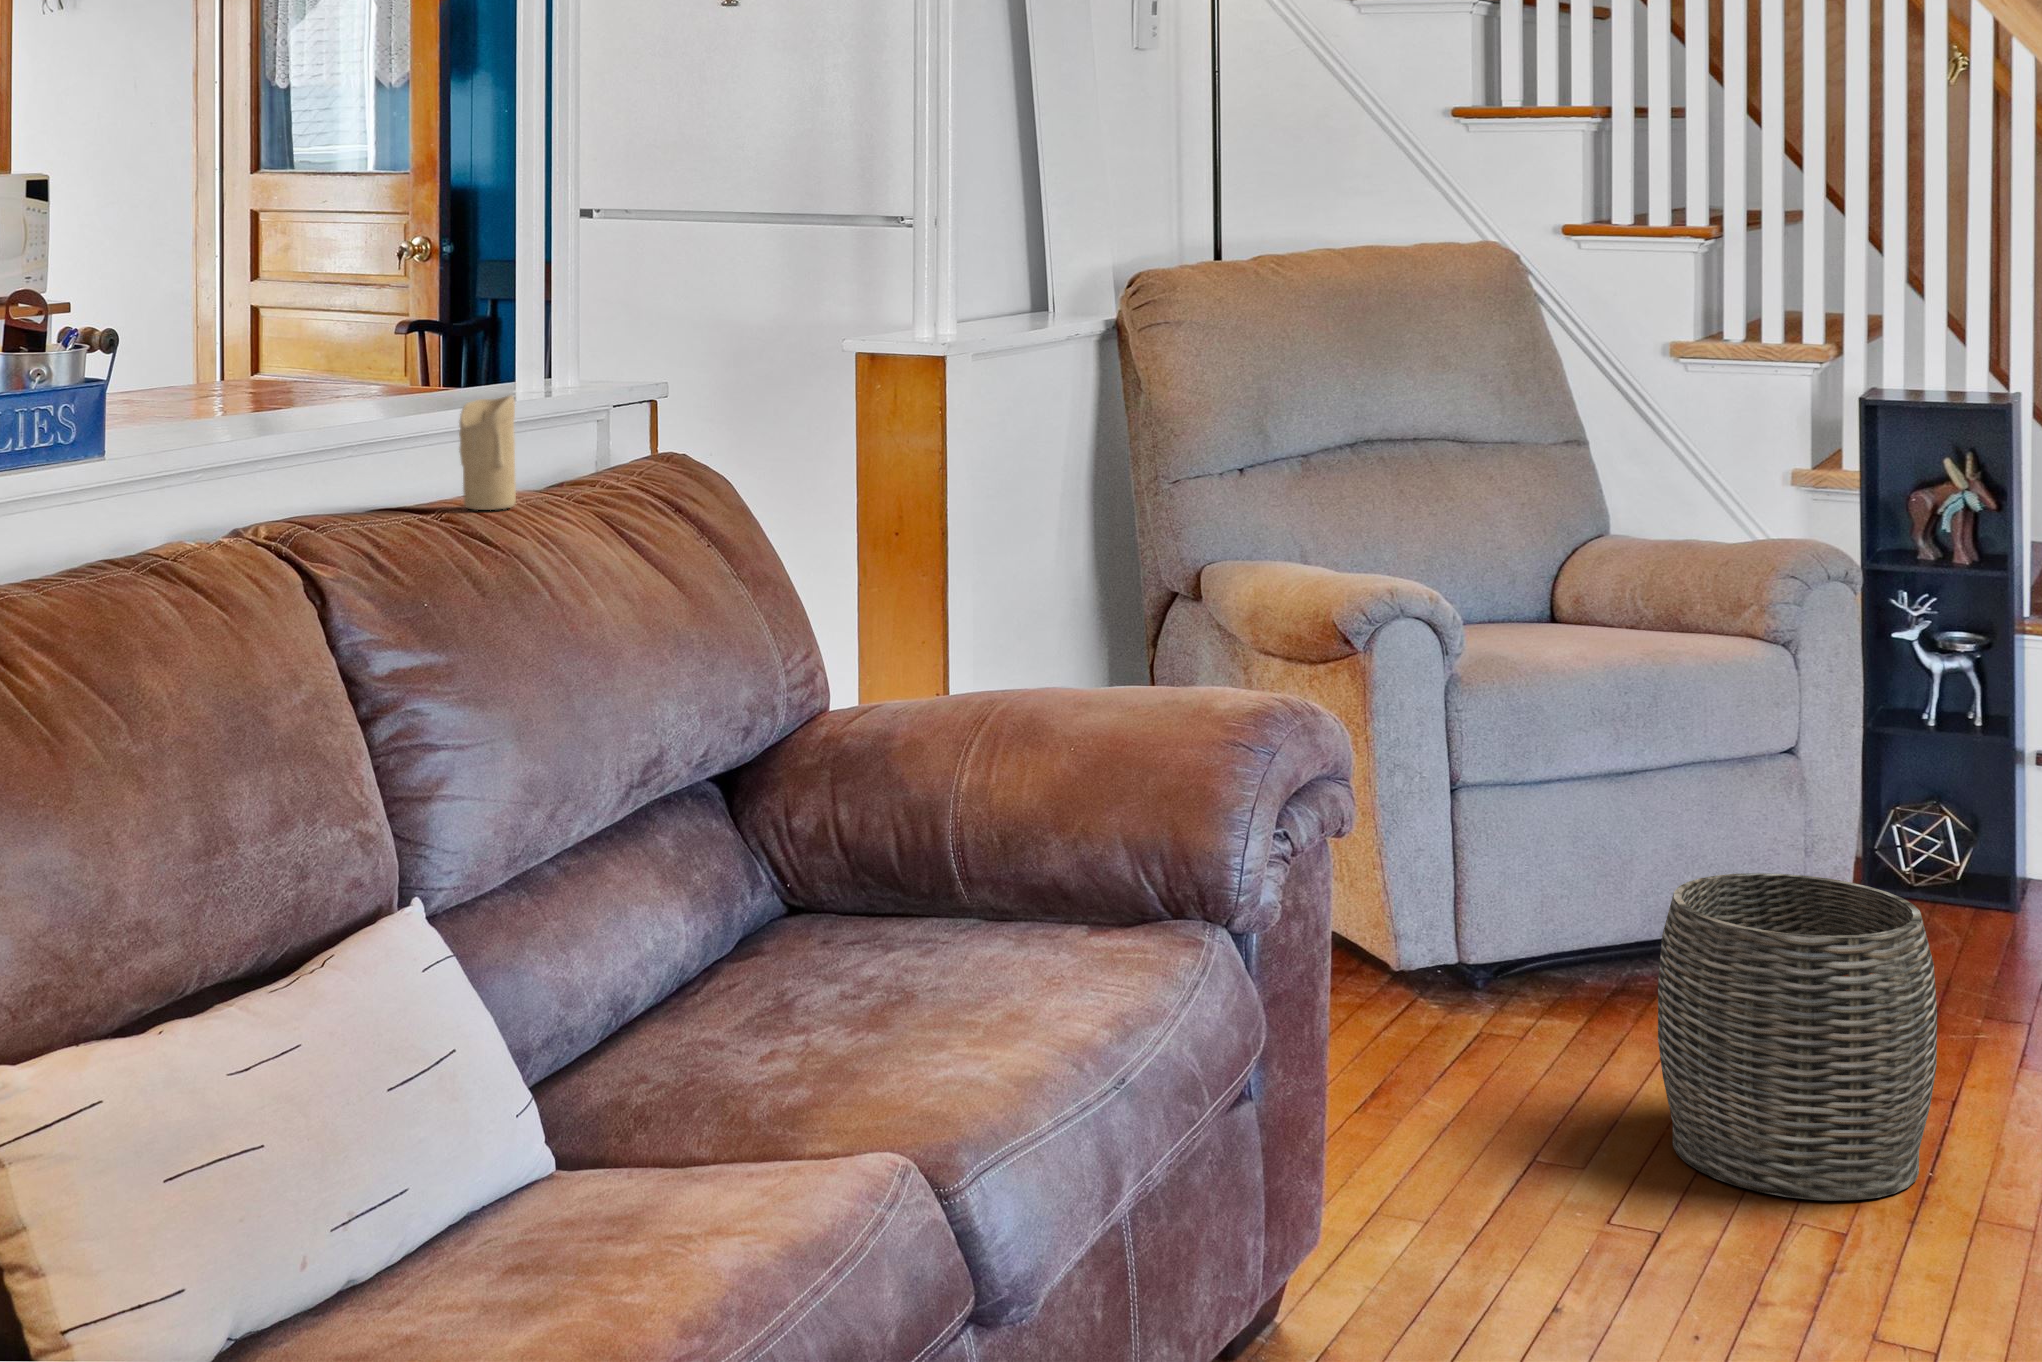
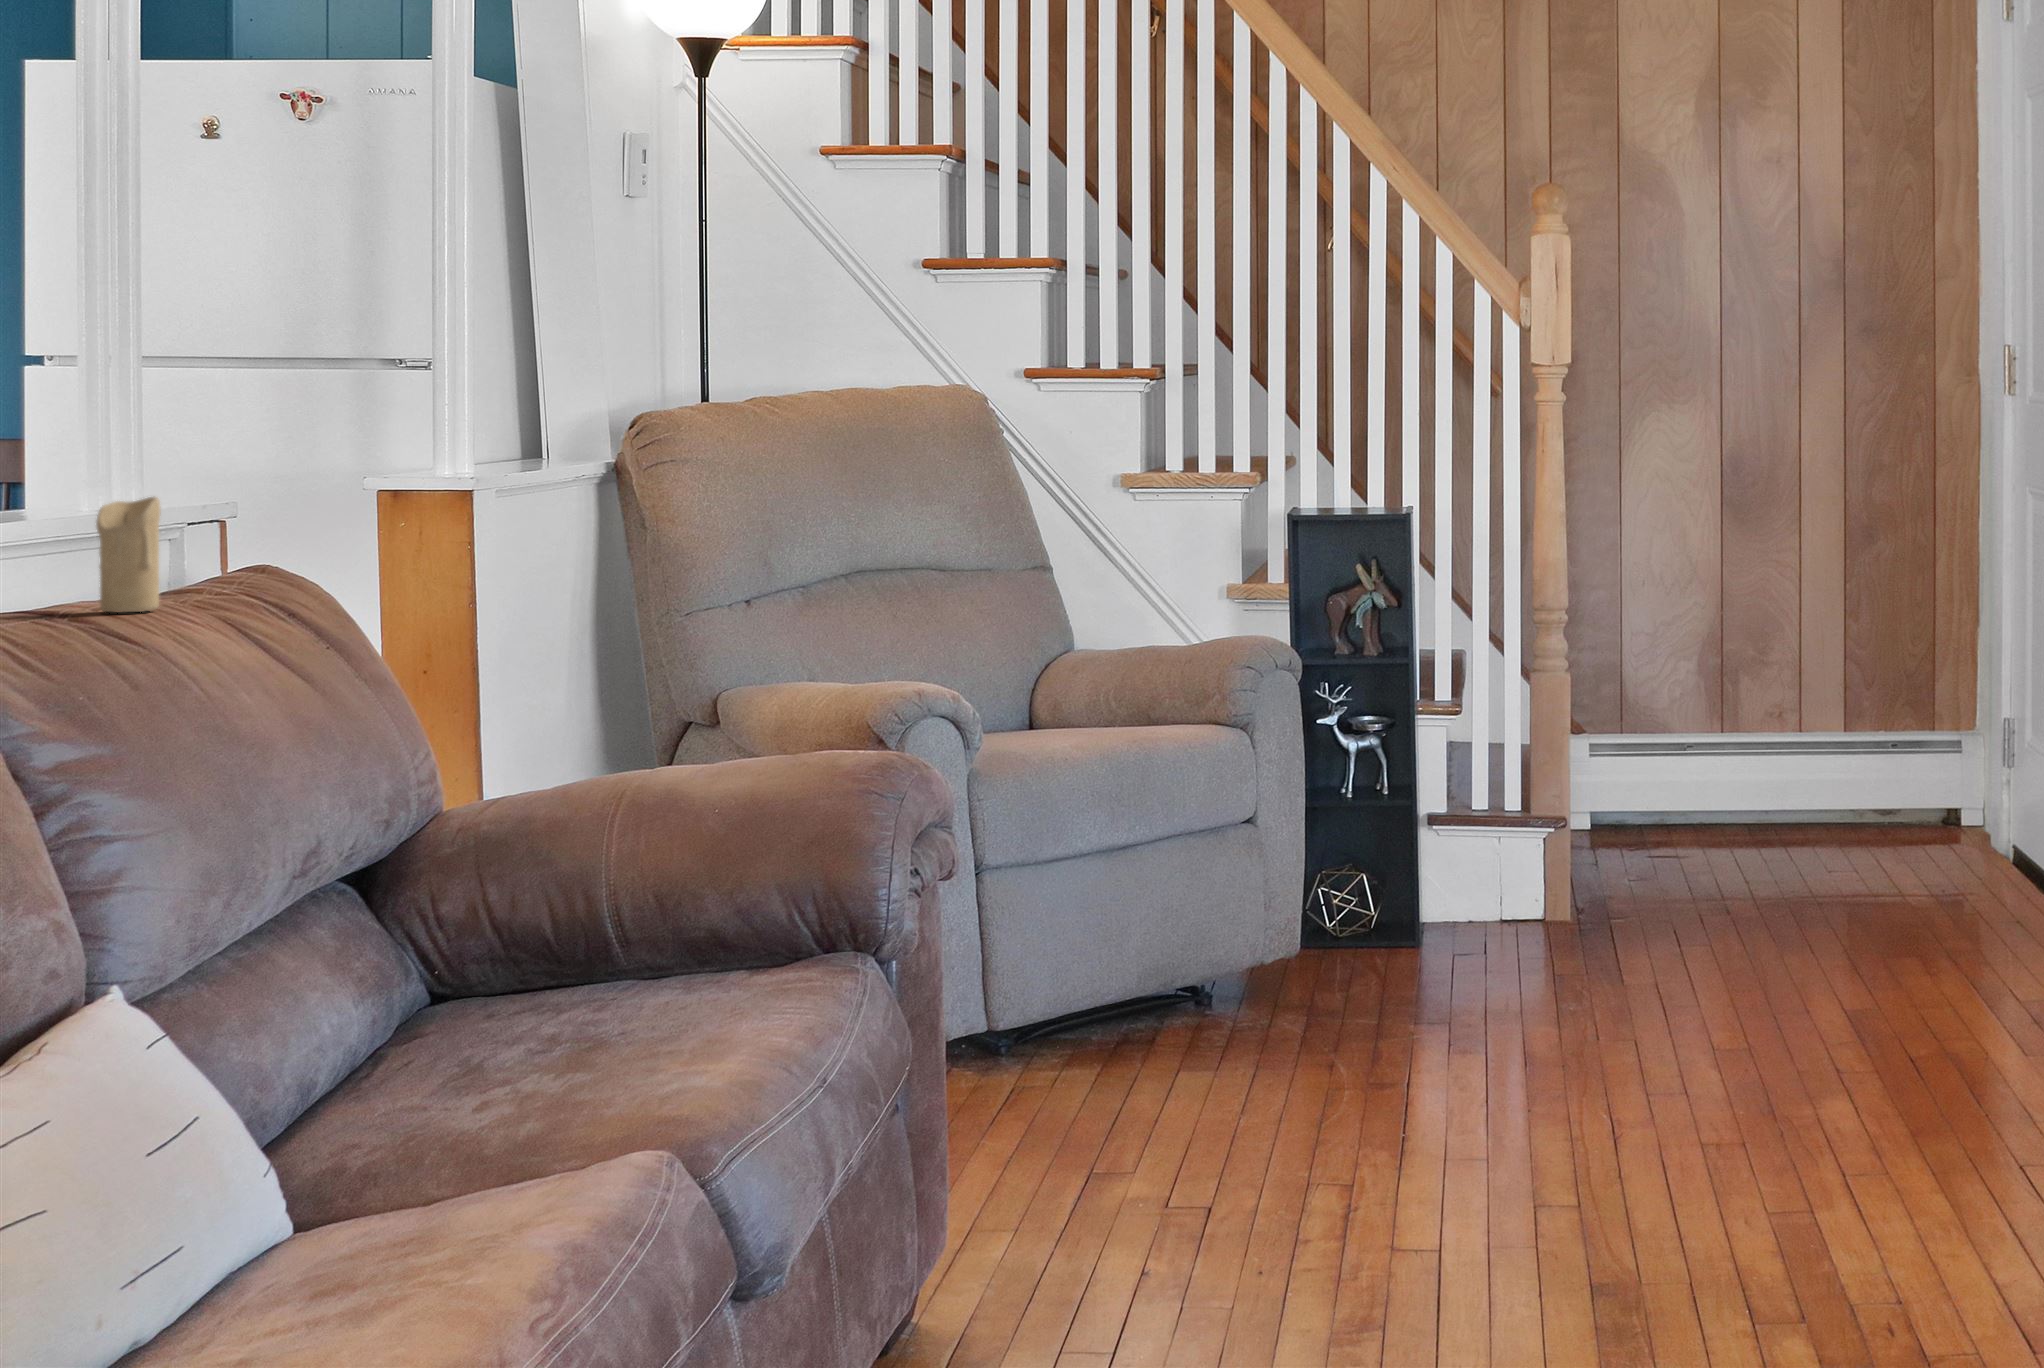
woven basket: present [1658,873,1937,1201] -> none [1184,904,1403,1167]

